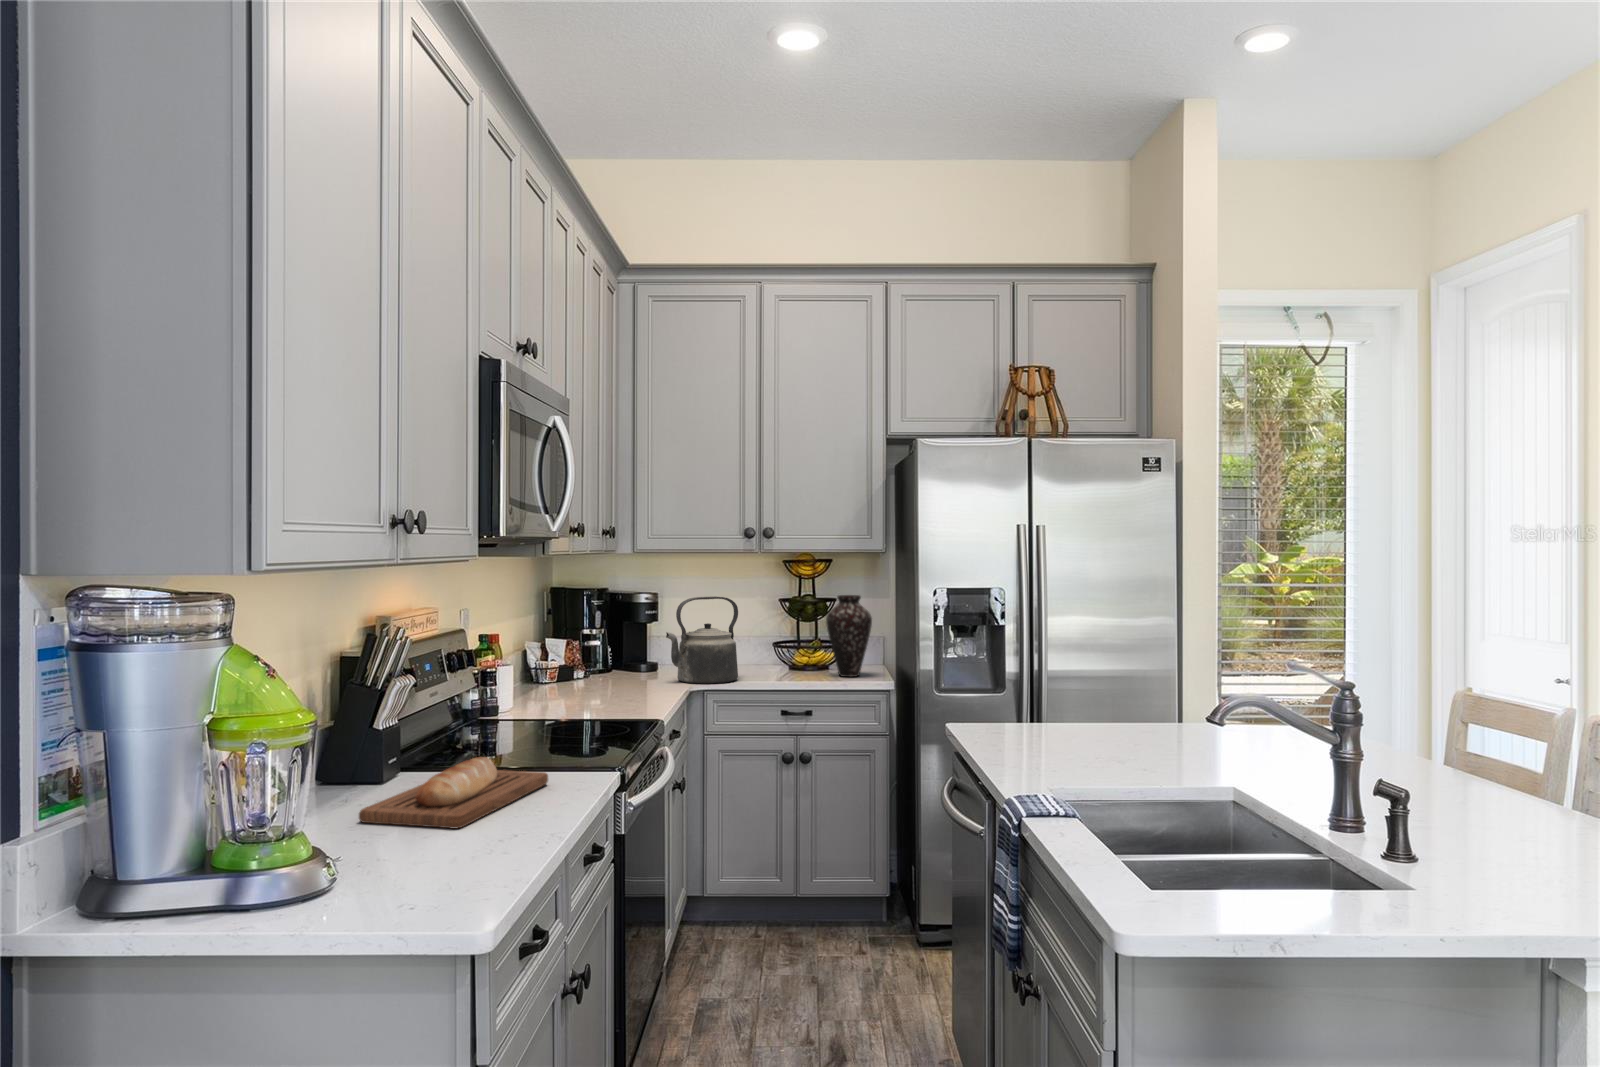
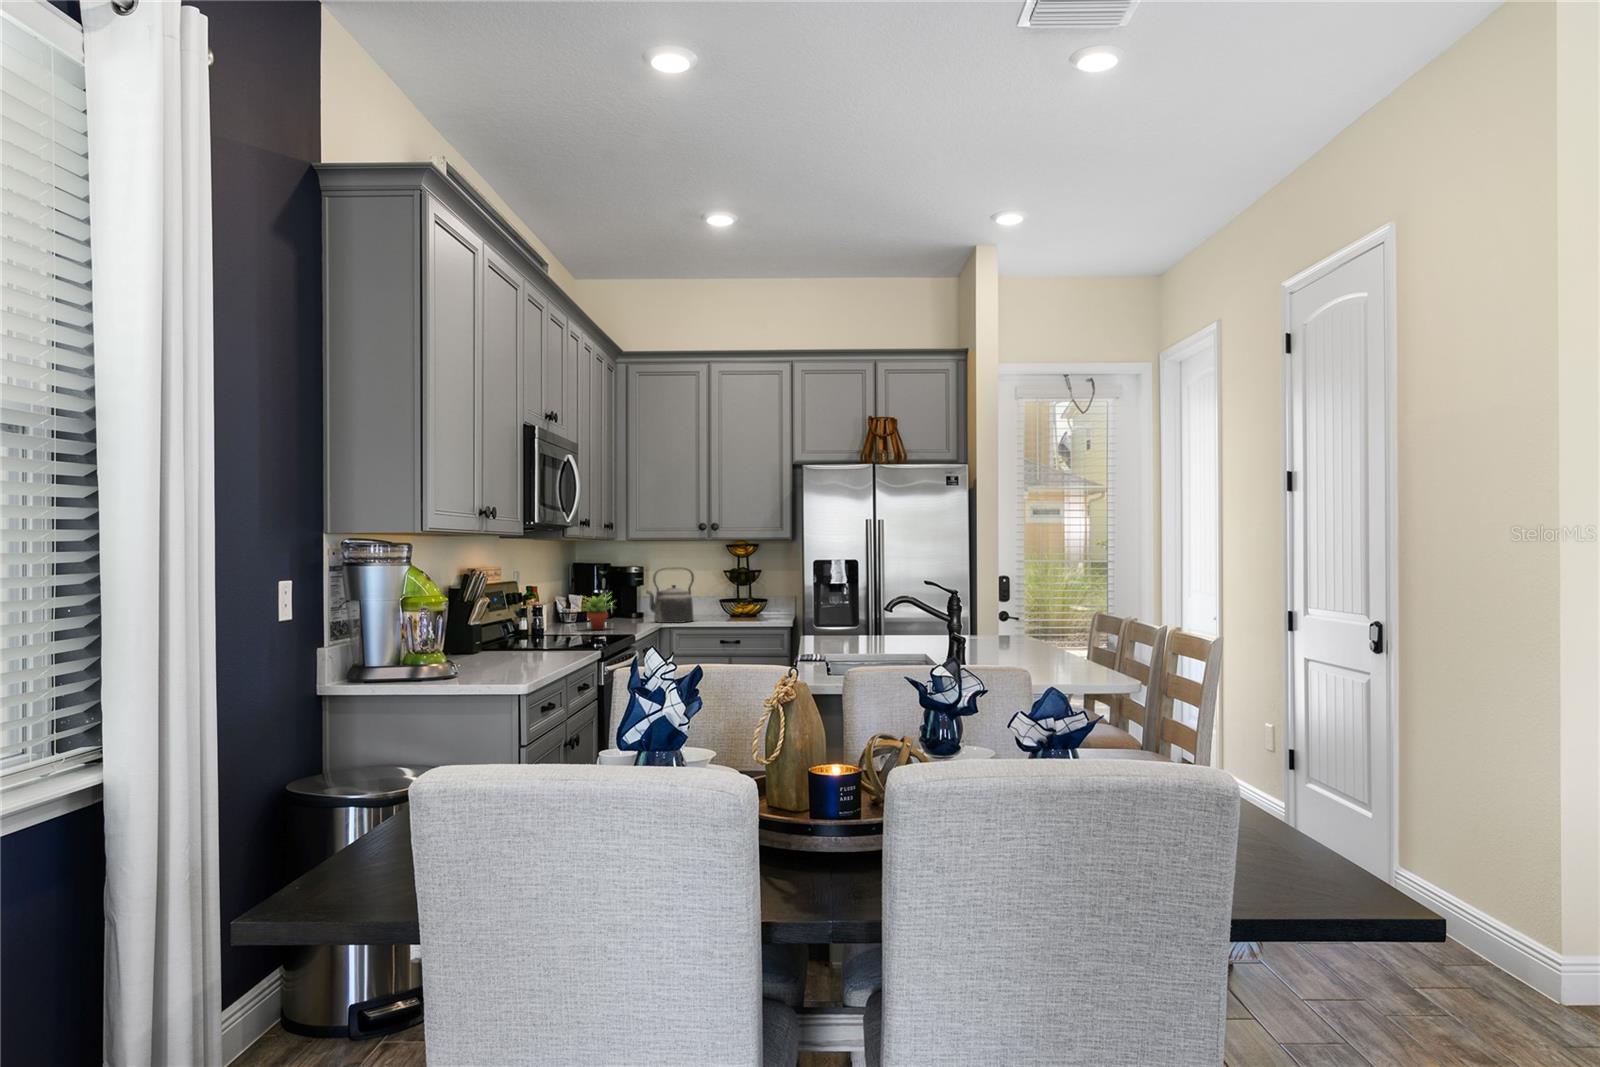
vase: present [826,595,872,677] -> none [752,567,782,620]
succulent plant: none [559,639,625,702] -> present [581,594,610,630]
bread loaf: present [359,757,548,828] -> none [464,639,562,667]

